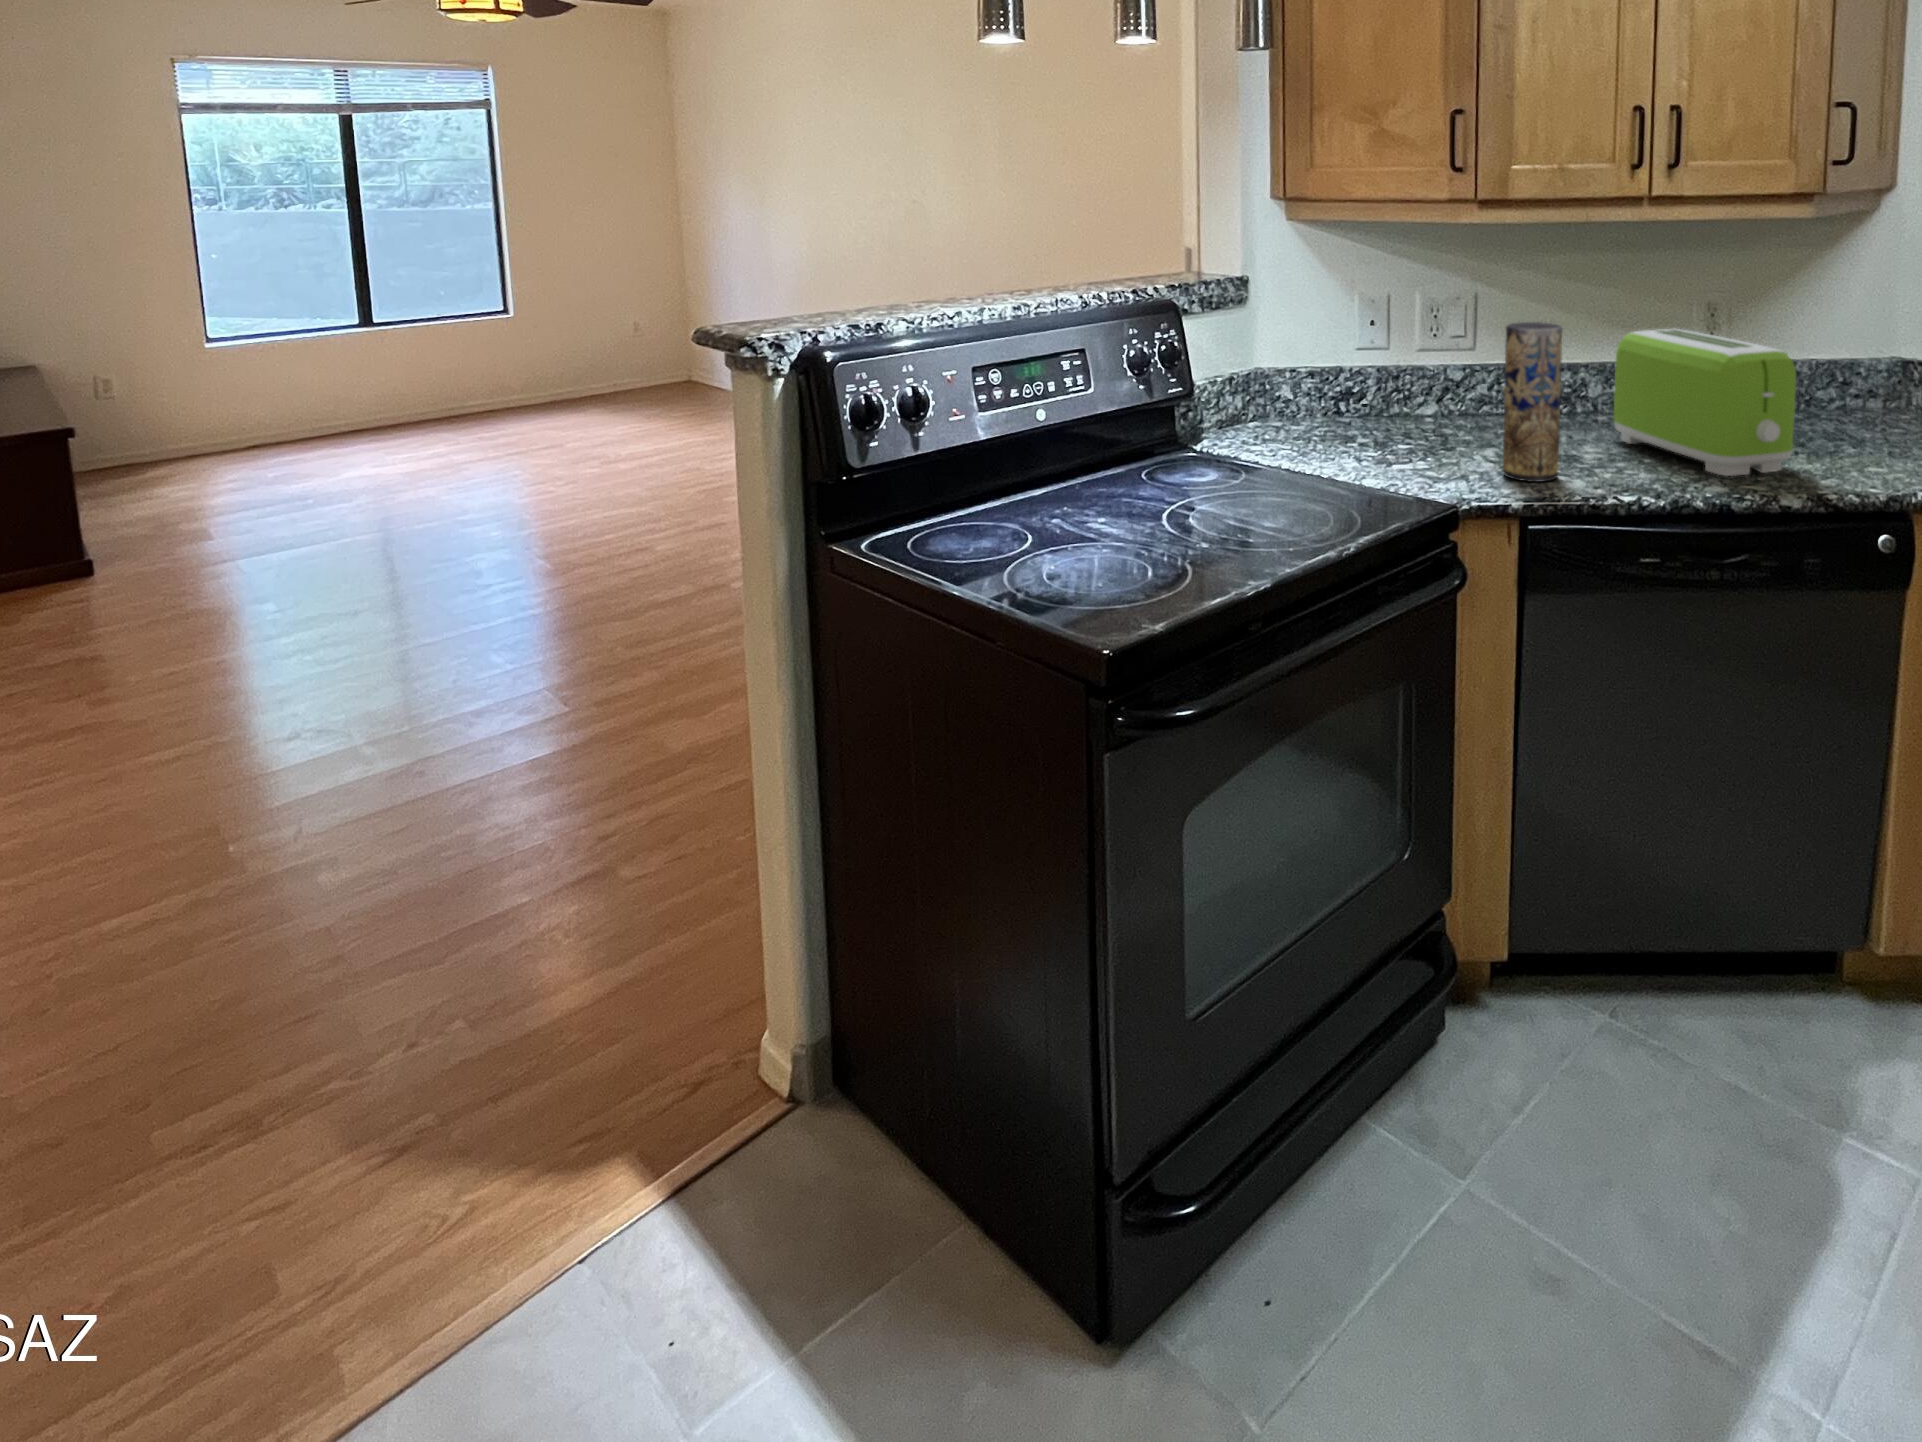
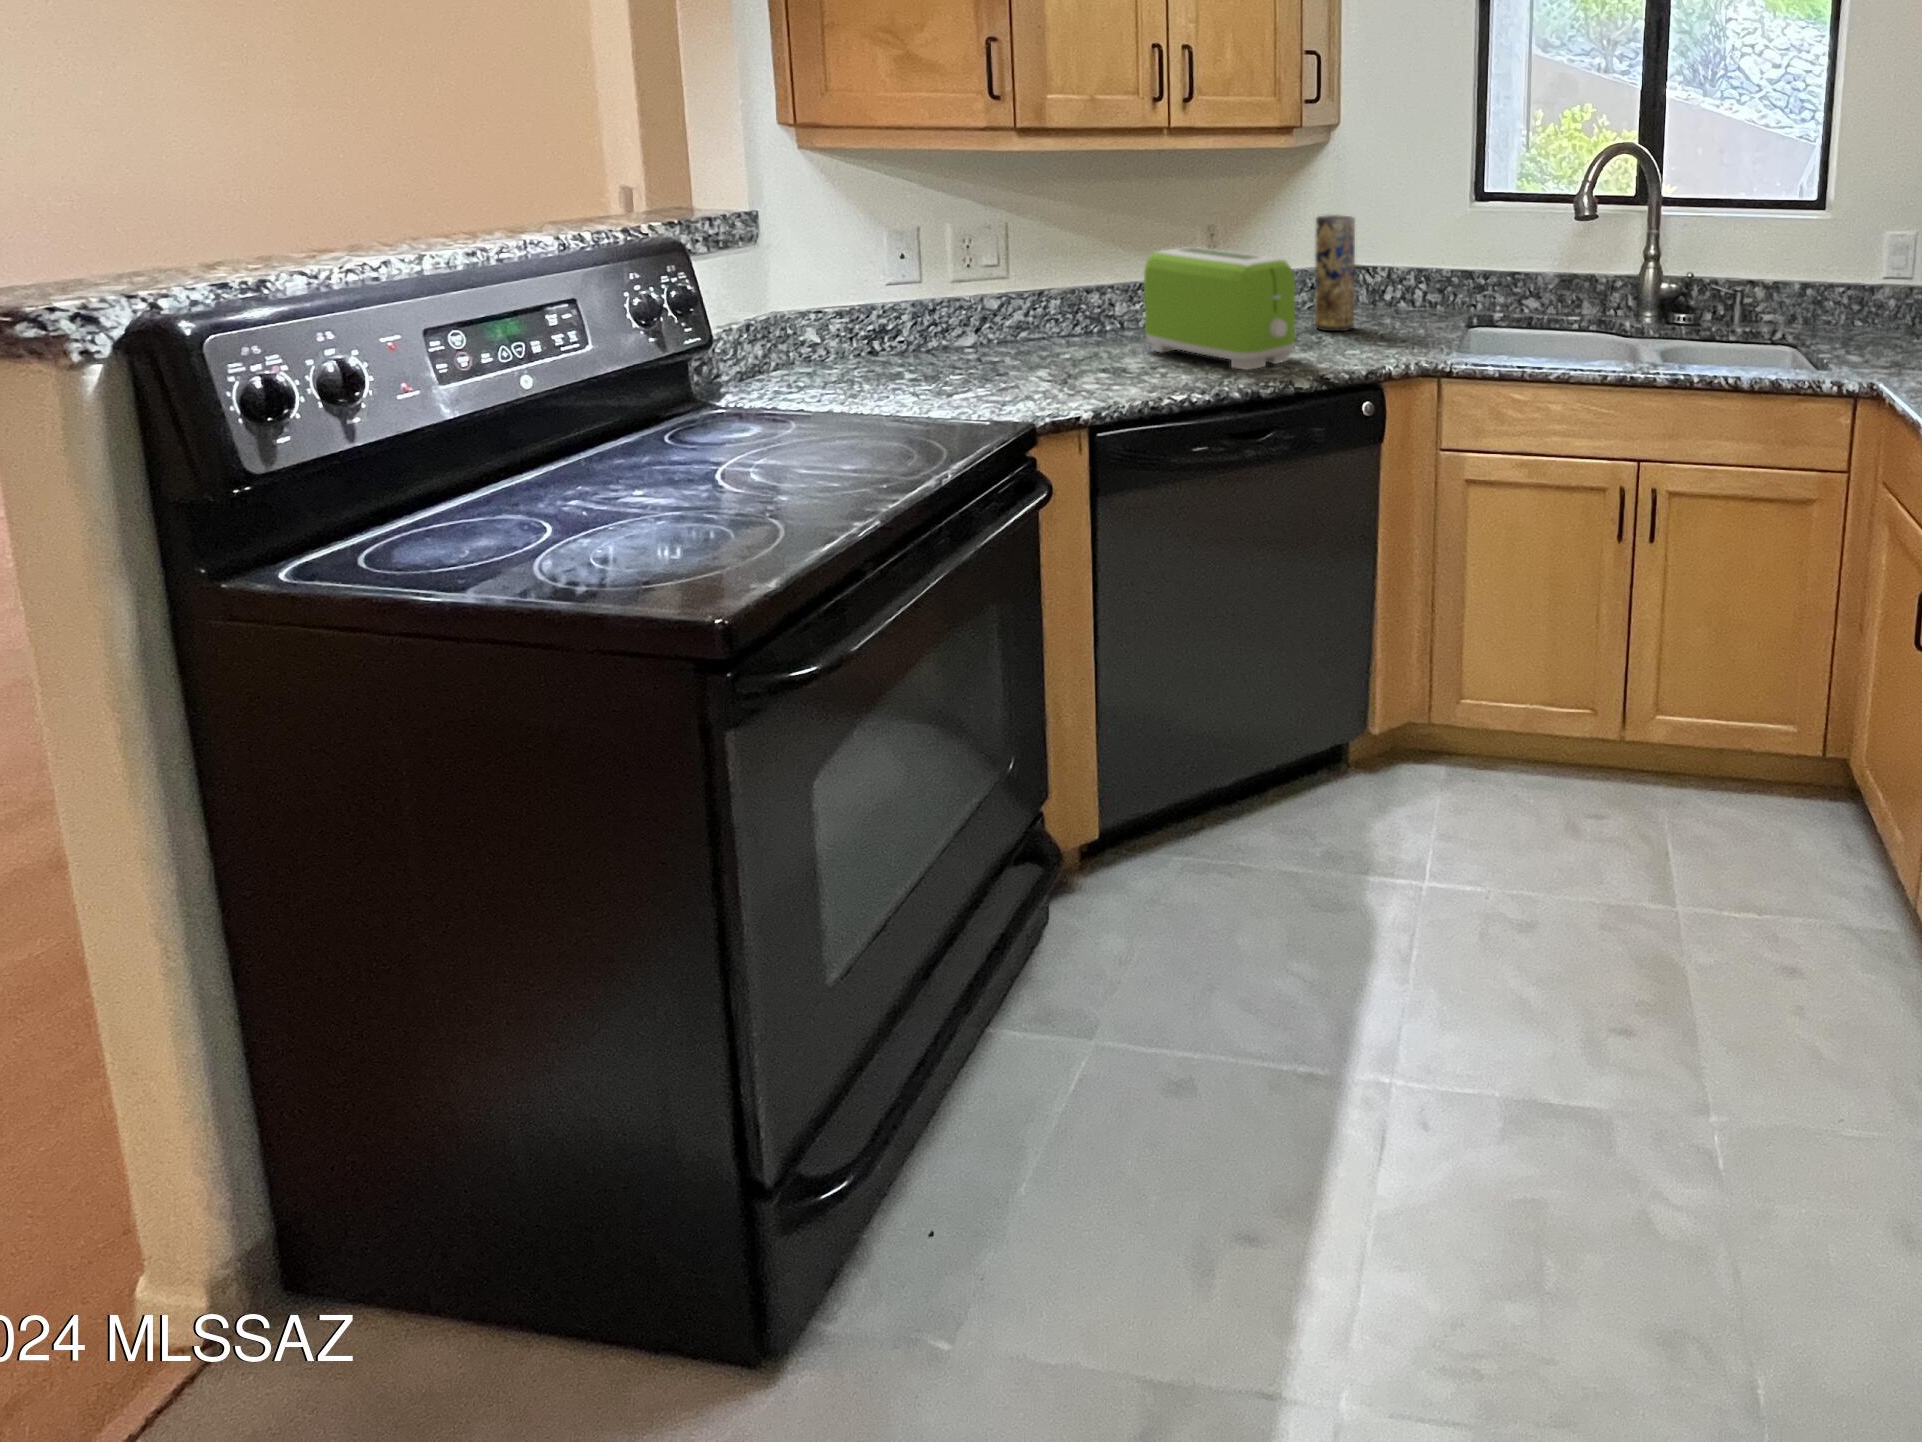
vase: present [1503,322,1562,482] -> present [1315,215,1355,331]

